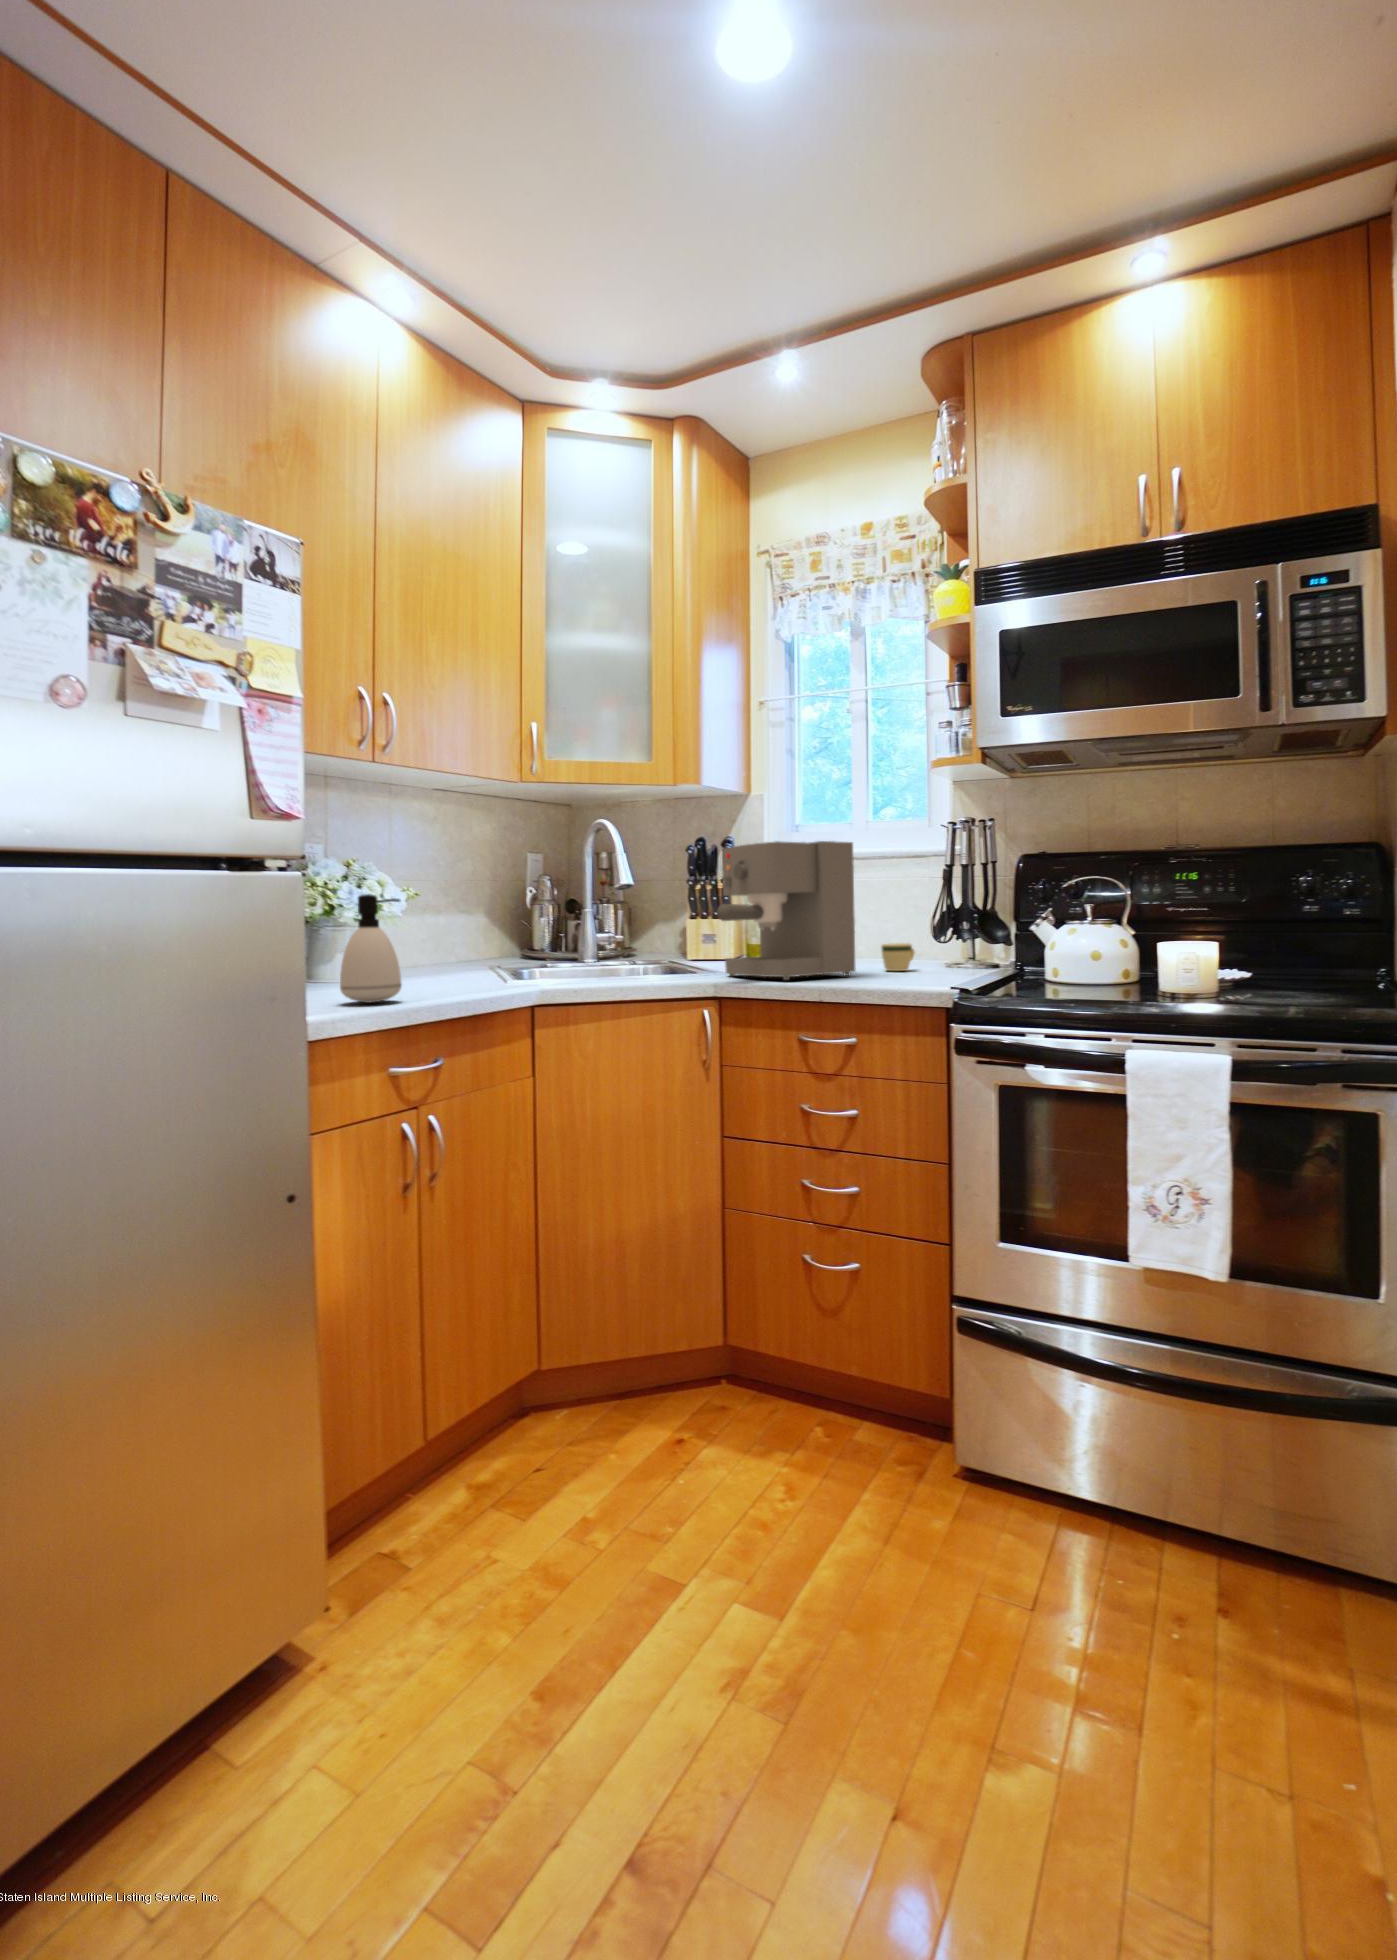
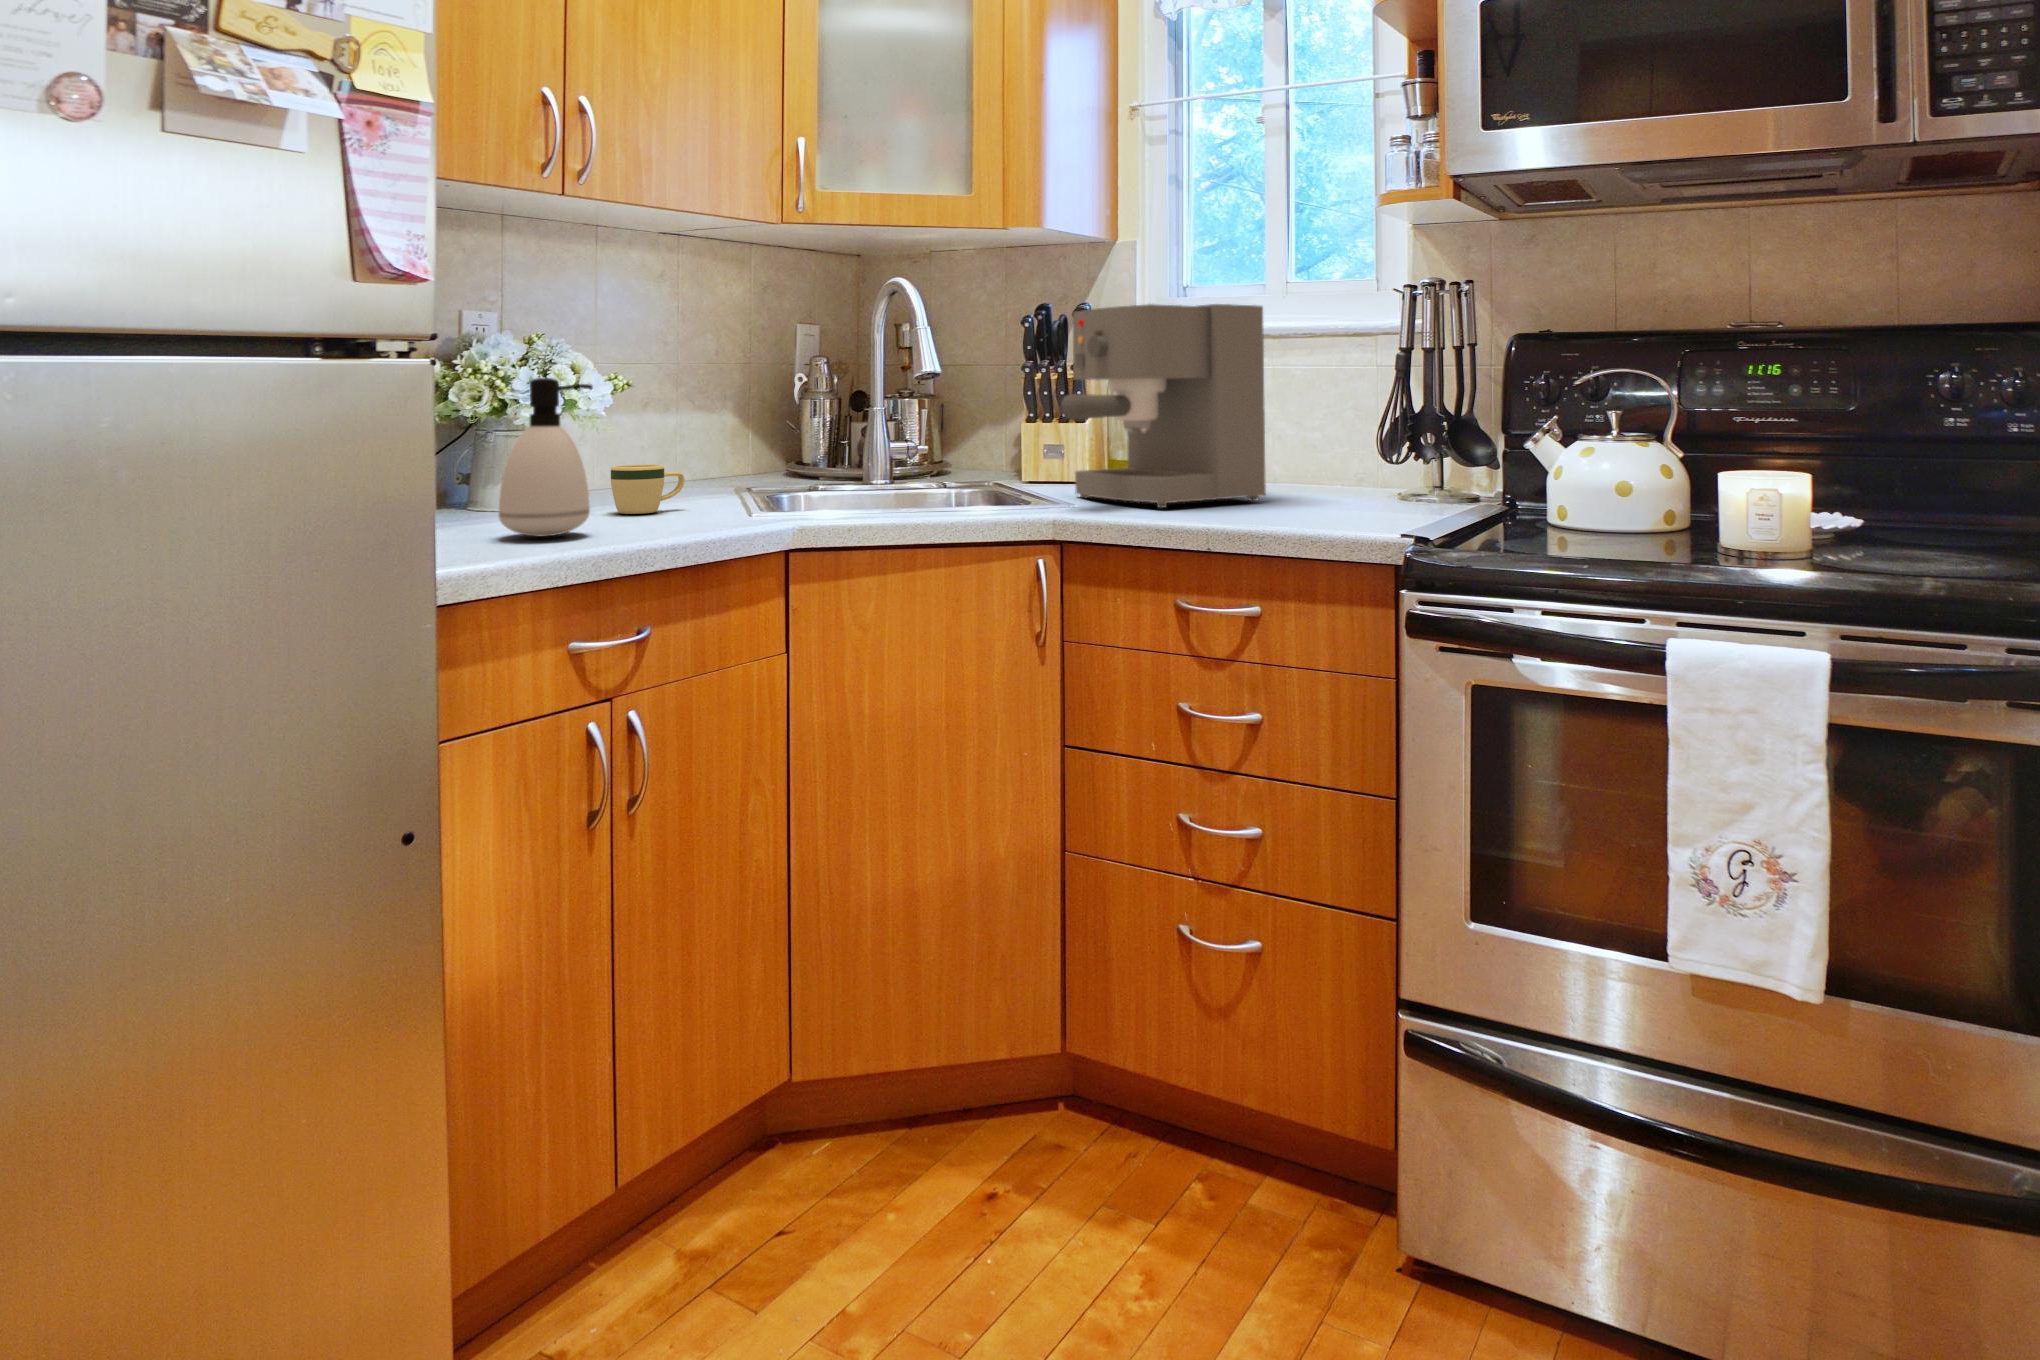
mug: present [882,943,914,971] -> present [611,464,685,514]

